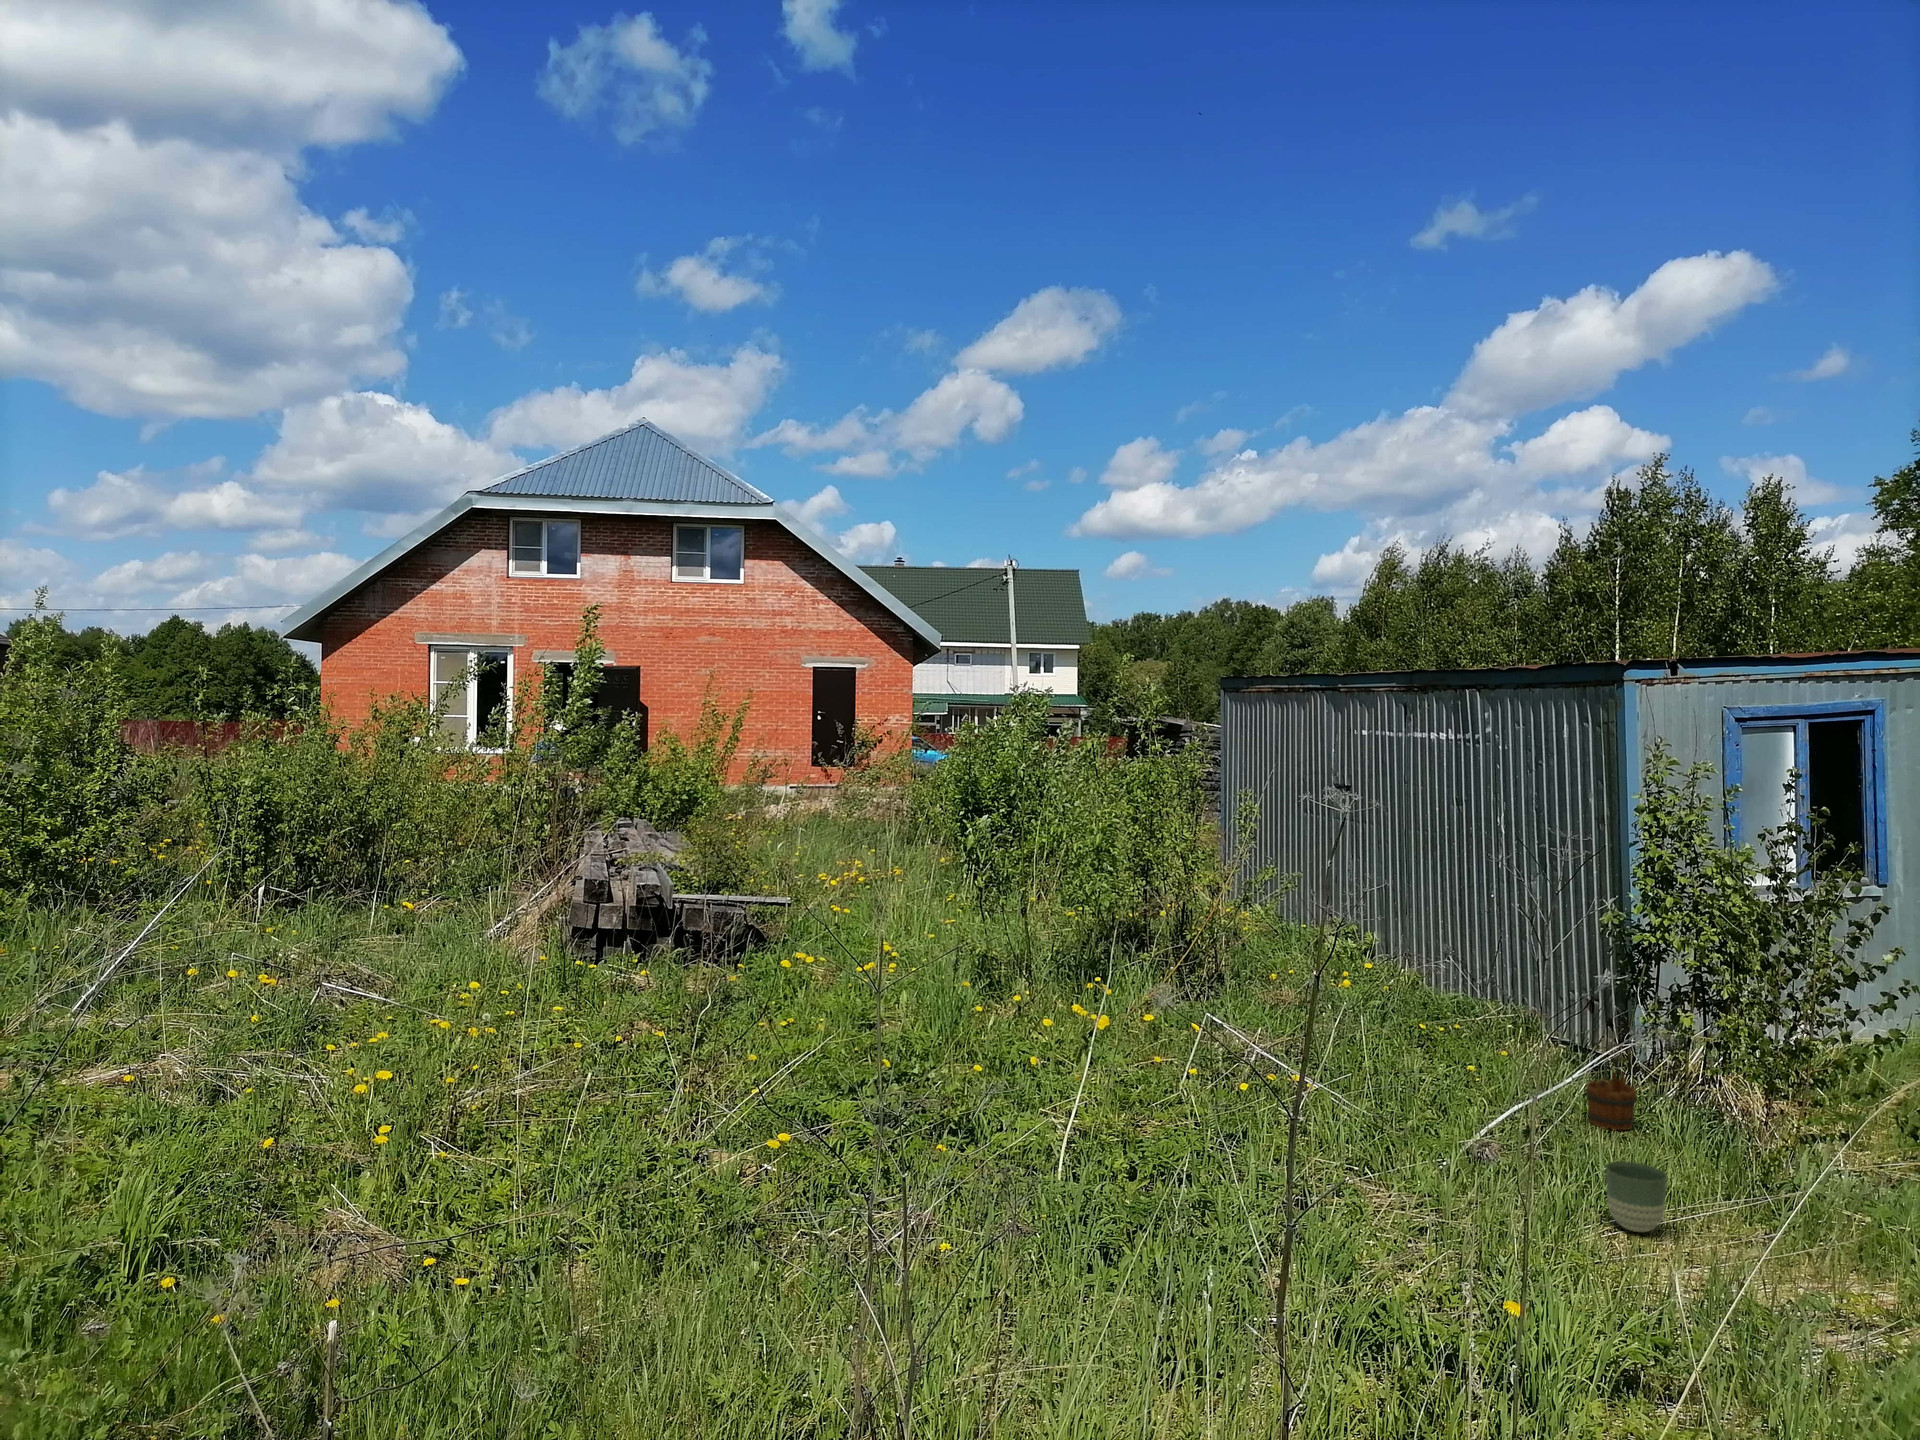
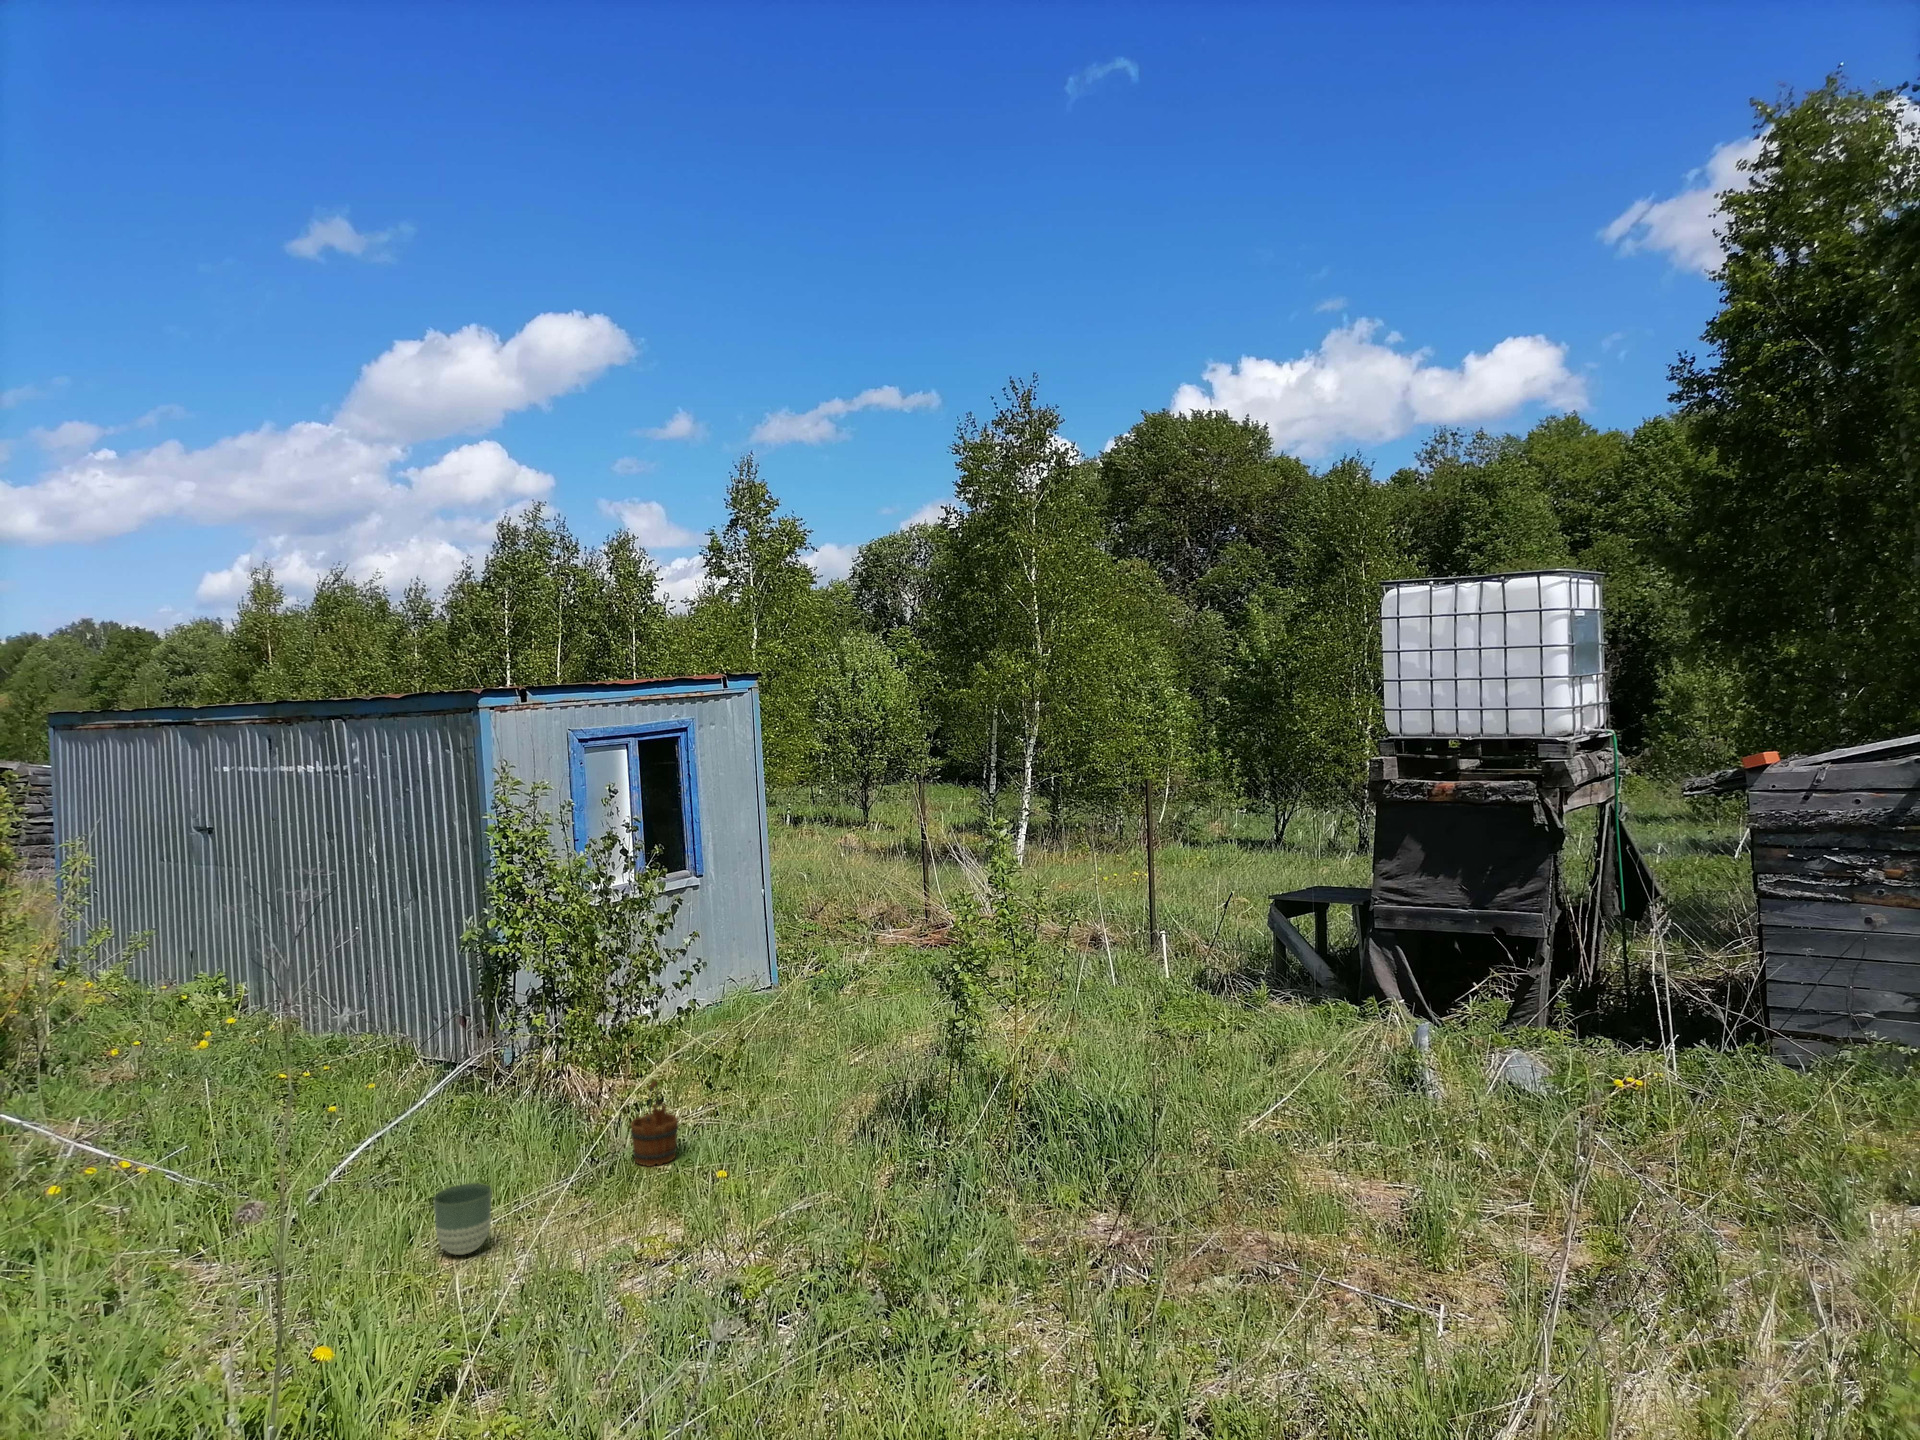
wooden bucket: present [1586,1057,1637,1131] -> present [631,1081,678,1166]

